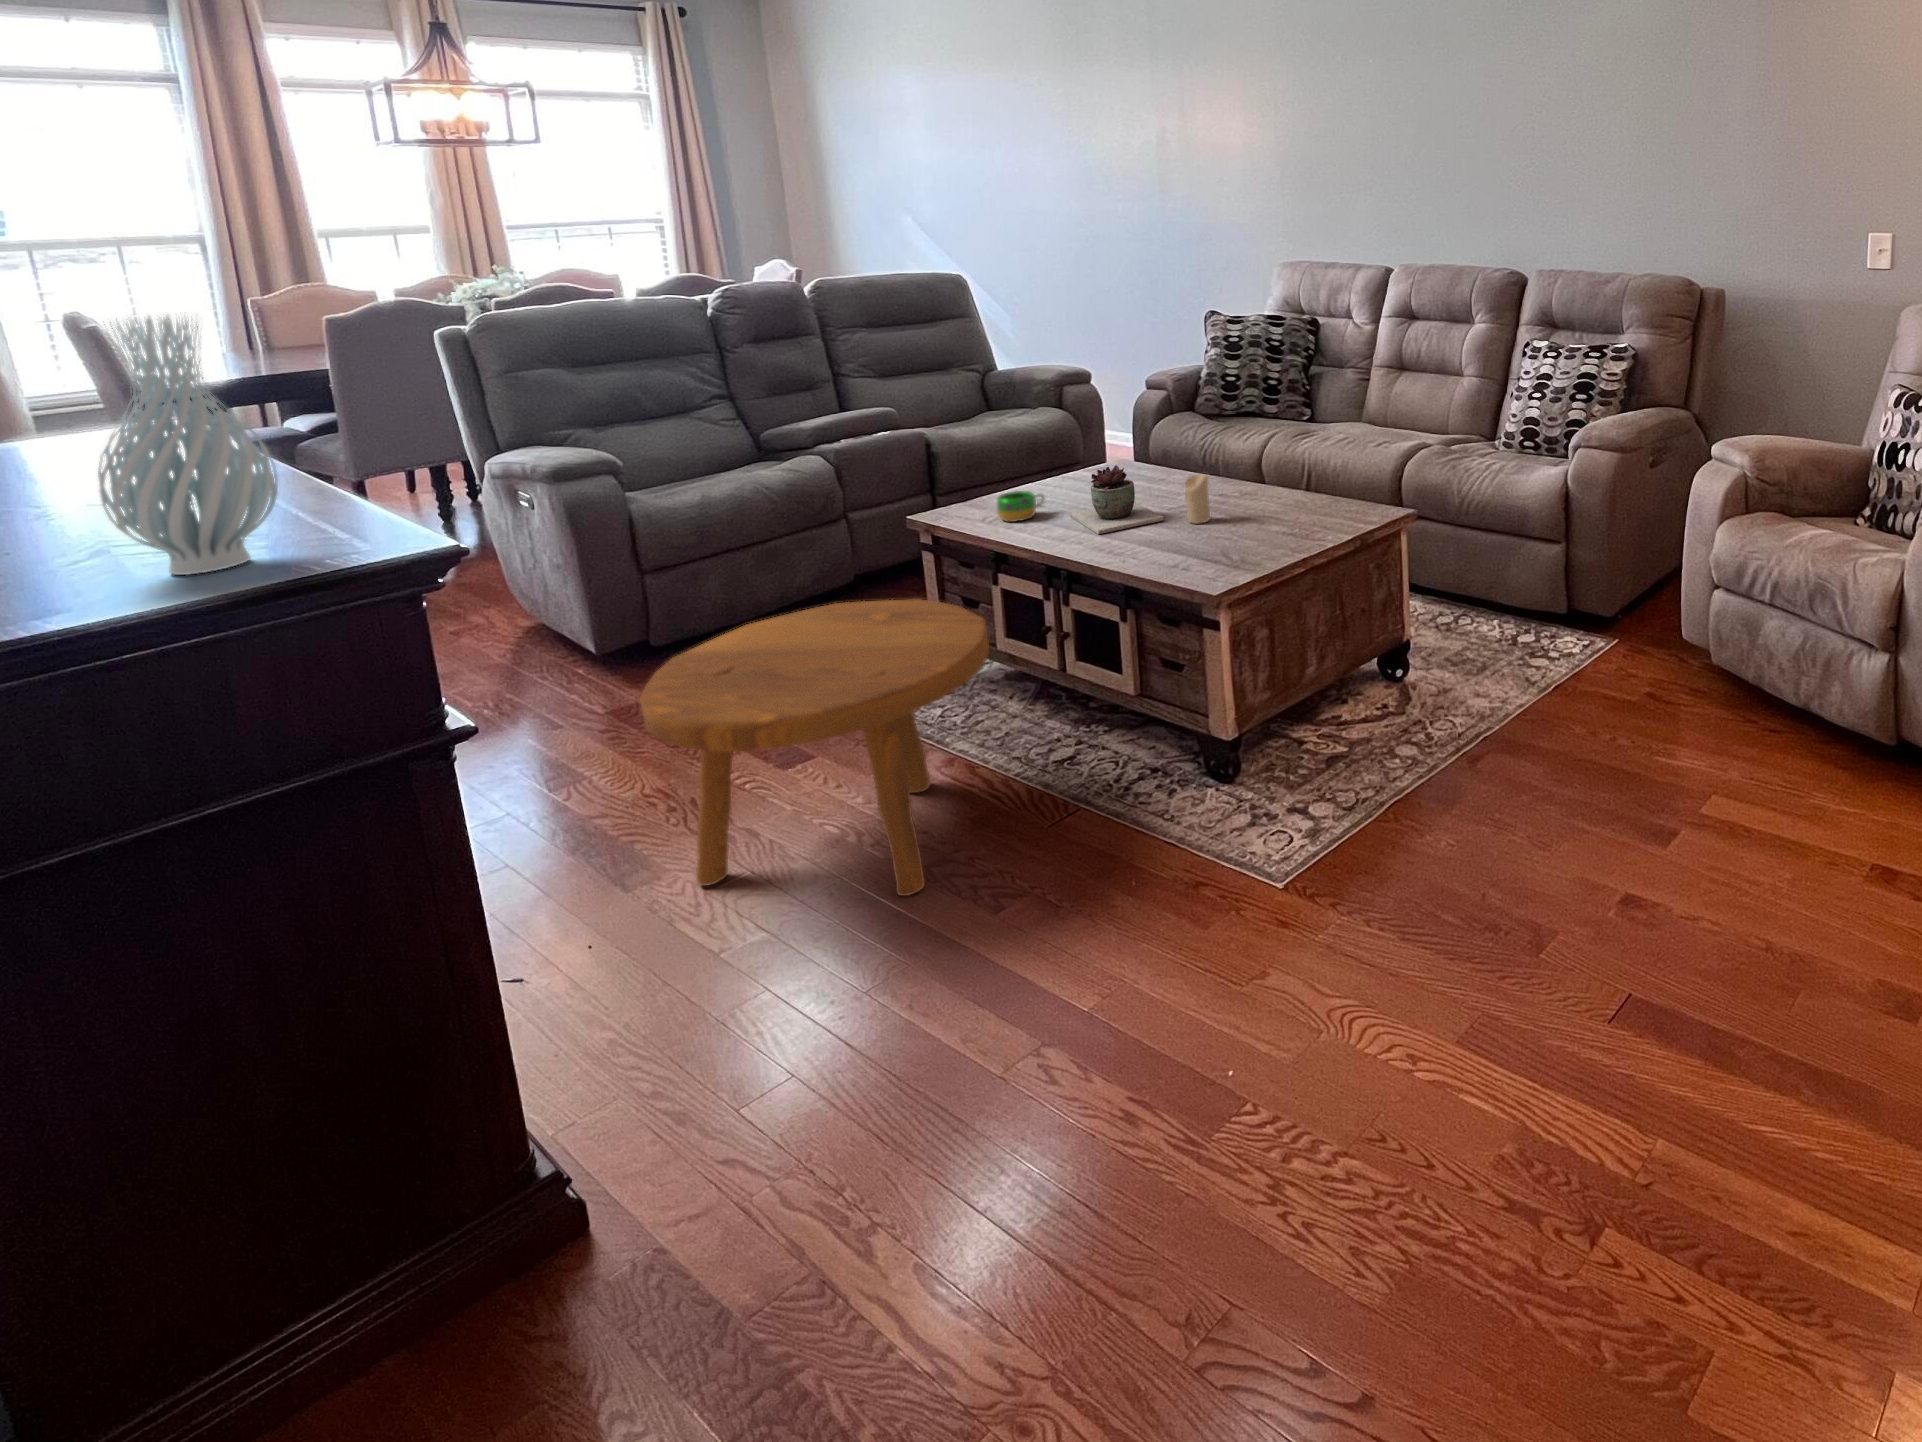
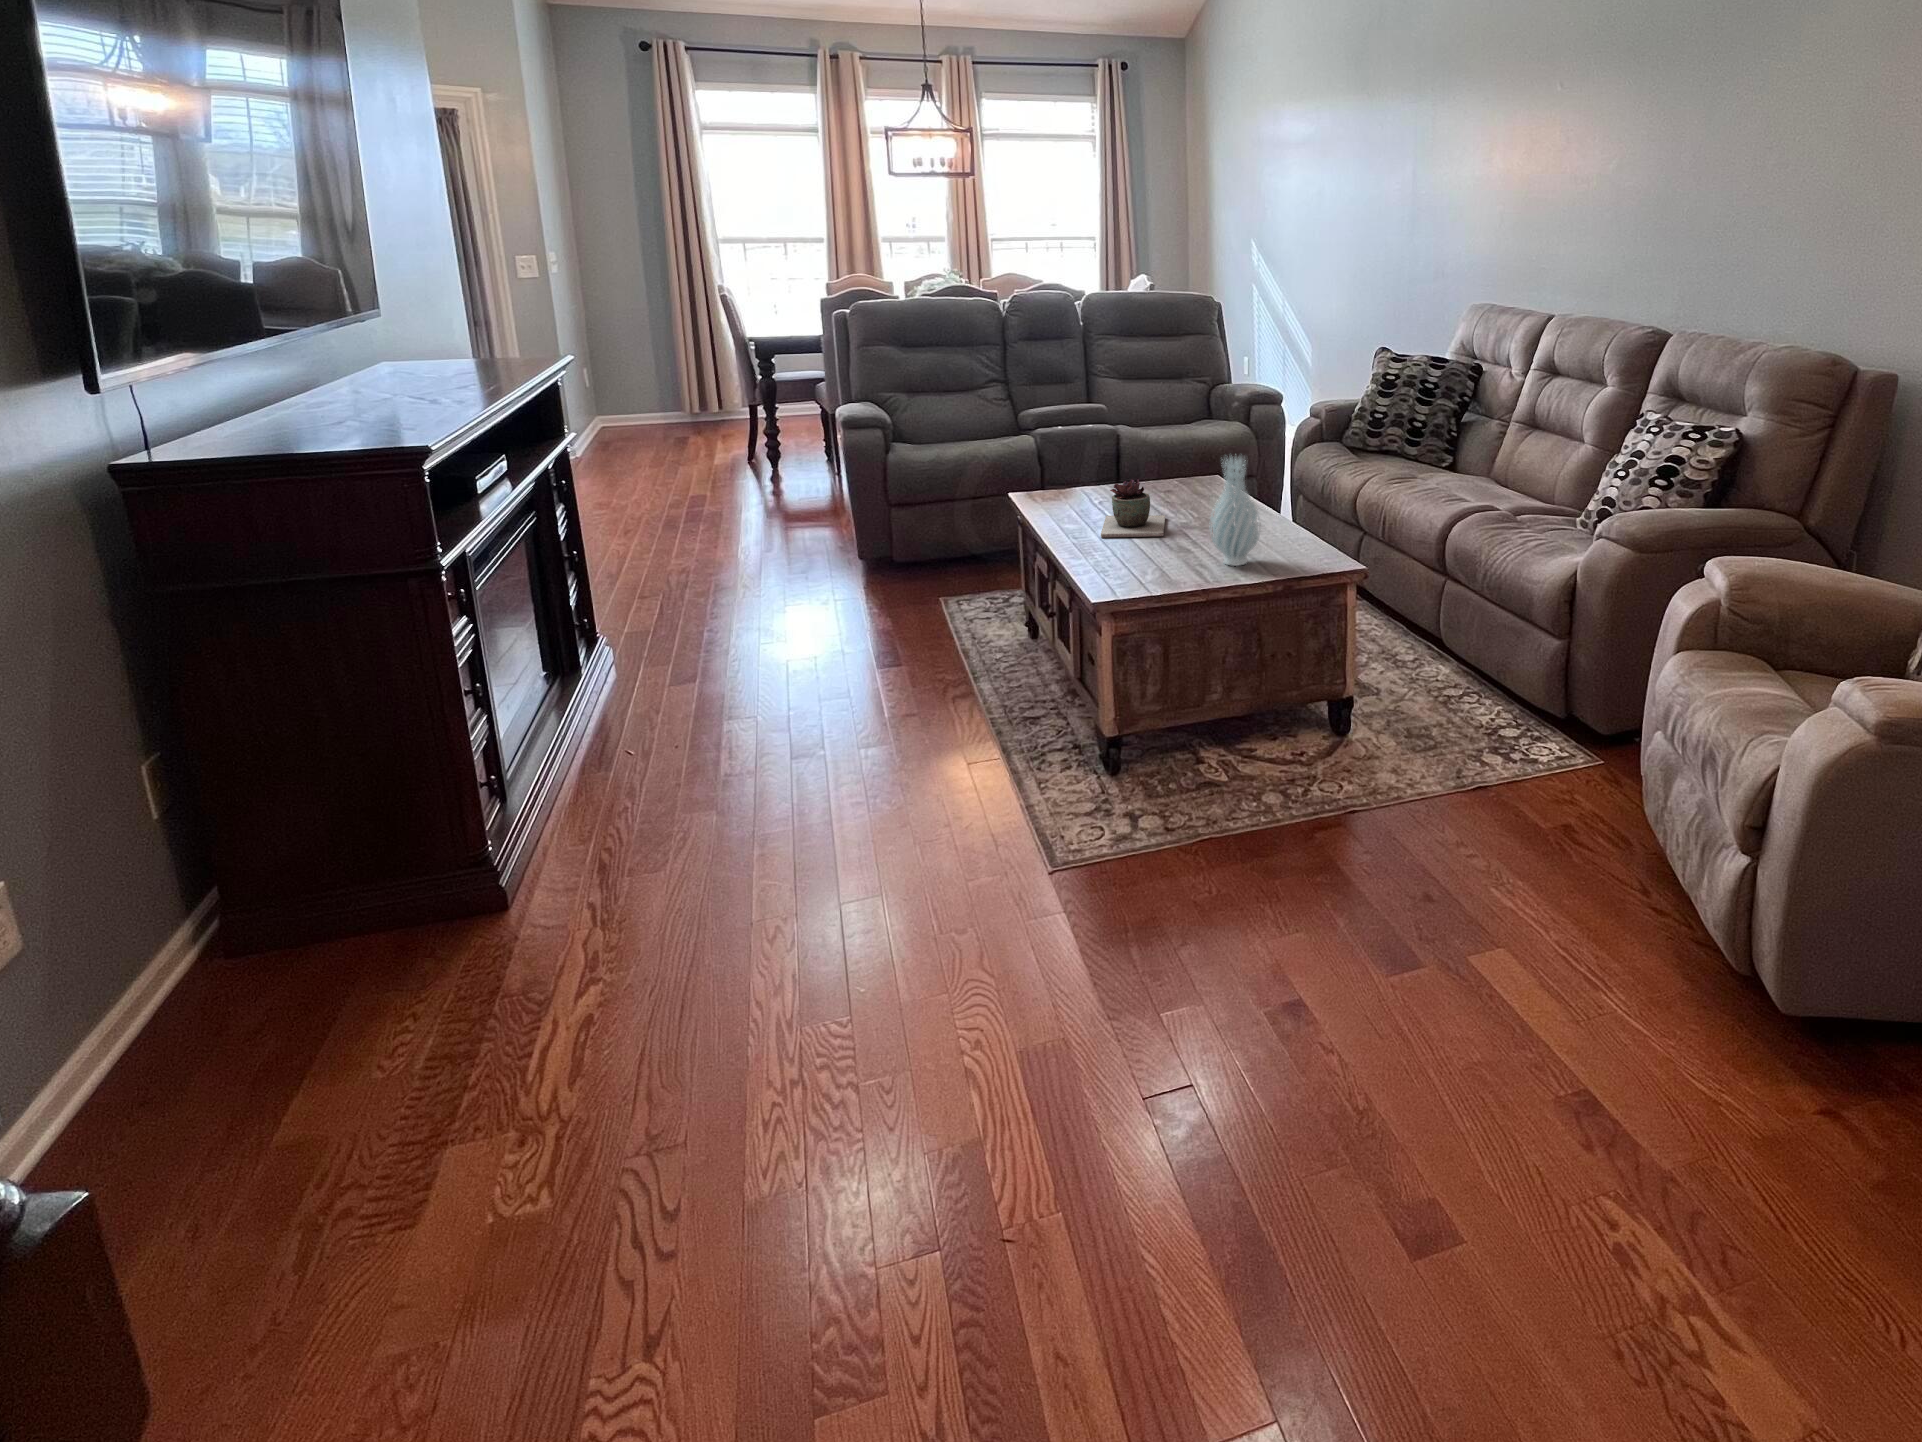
vase: present [98,316,278,575] -> present [1210,454,1261,566]
candle: present [1184,474,1210,524] -> none [1176,499,1199,545]
mug: present [997,491,1044,522] -> none [1055,489,1096,515]
footstool: present [640,599,989,896] -> none [701,553,954,786]

